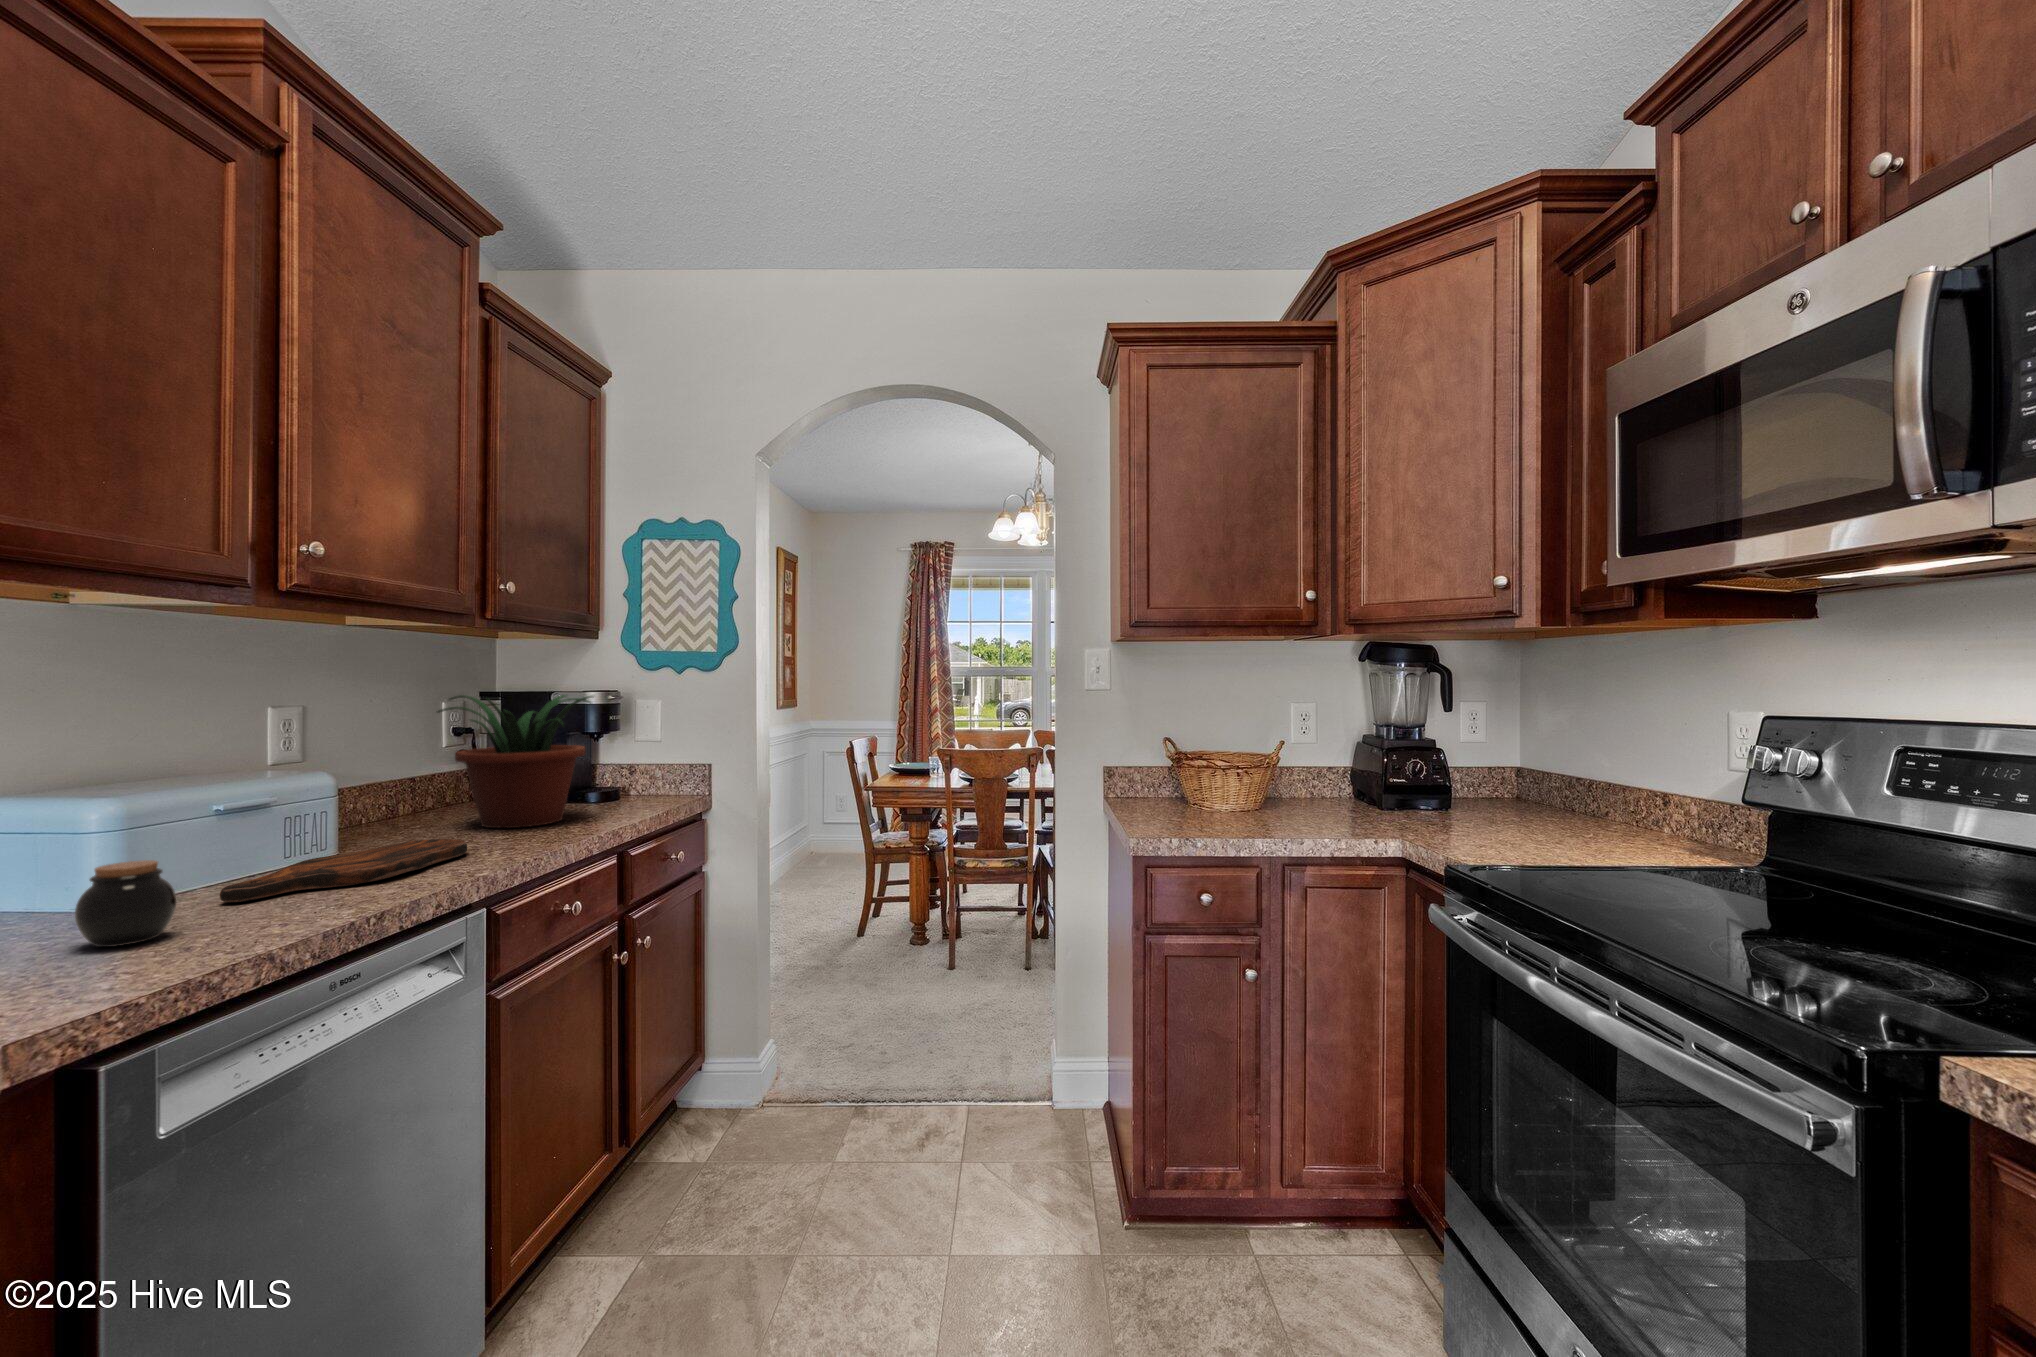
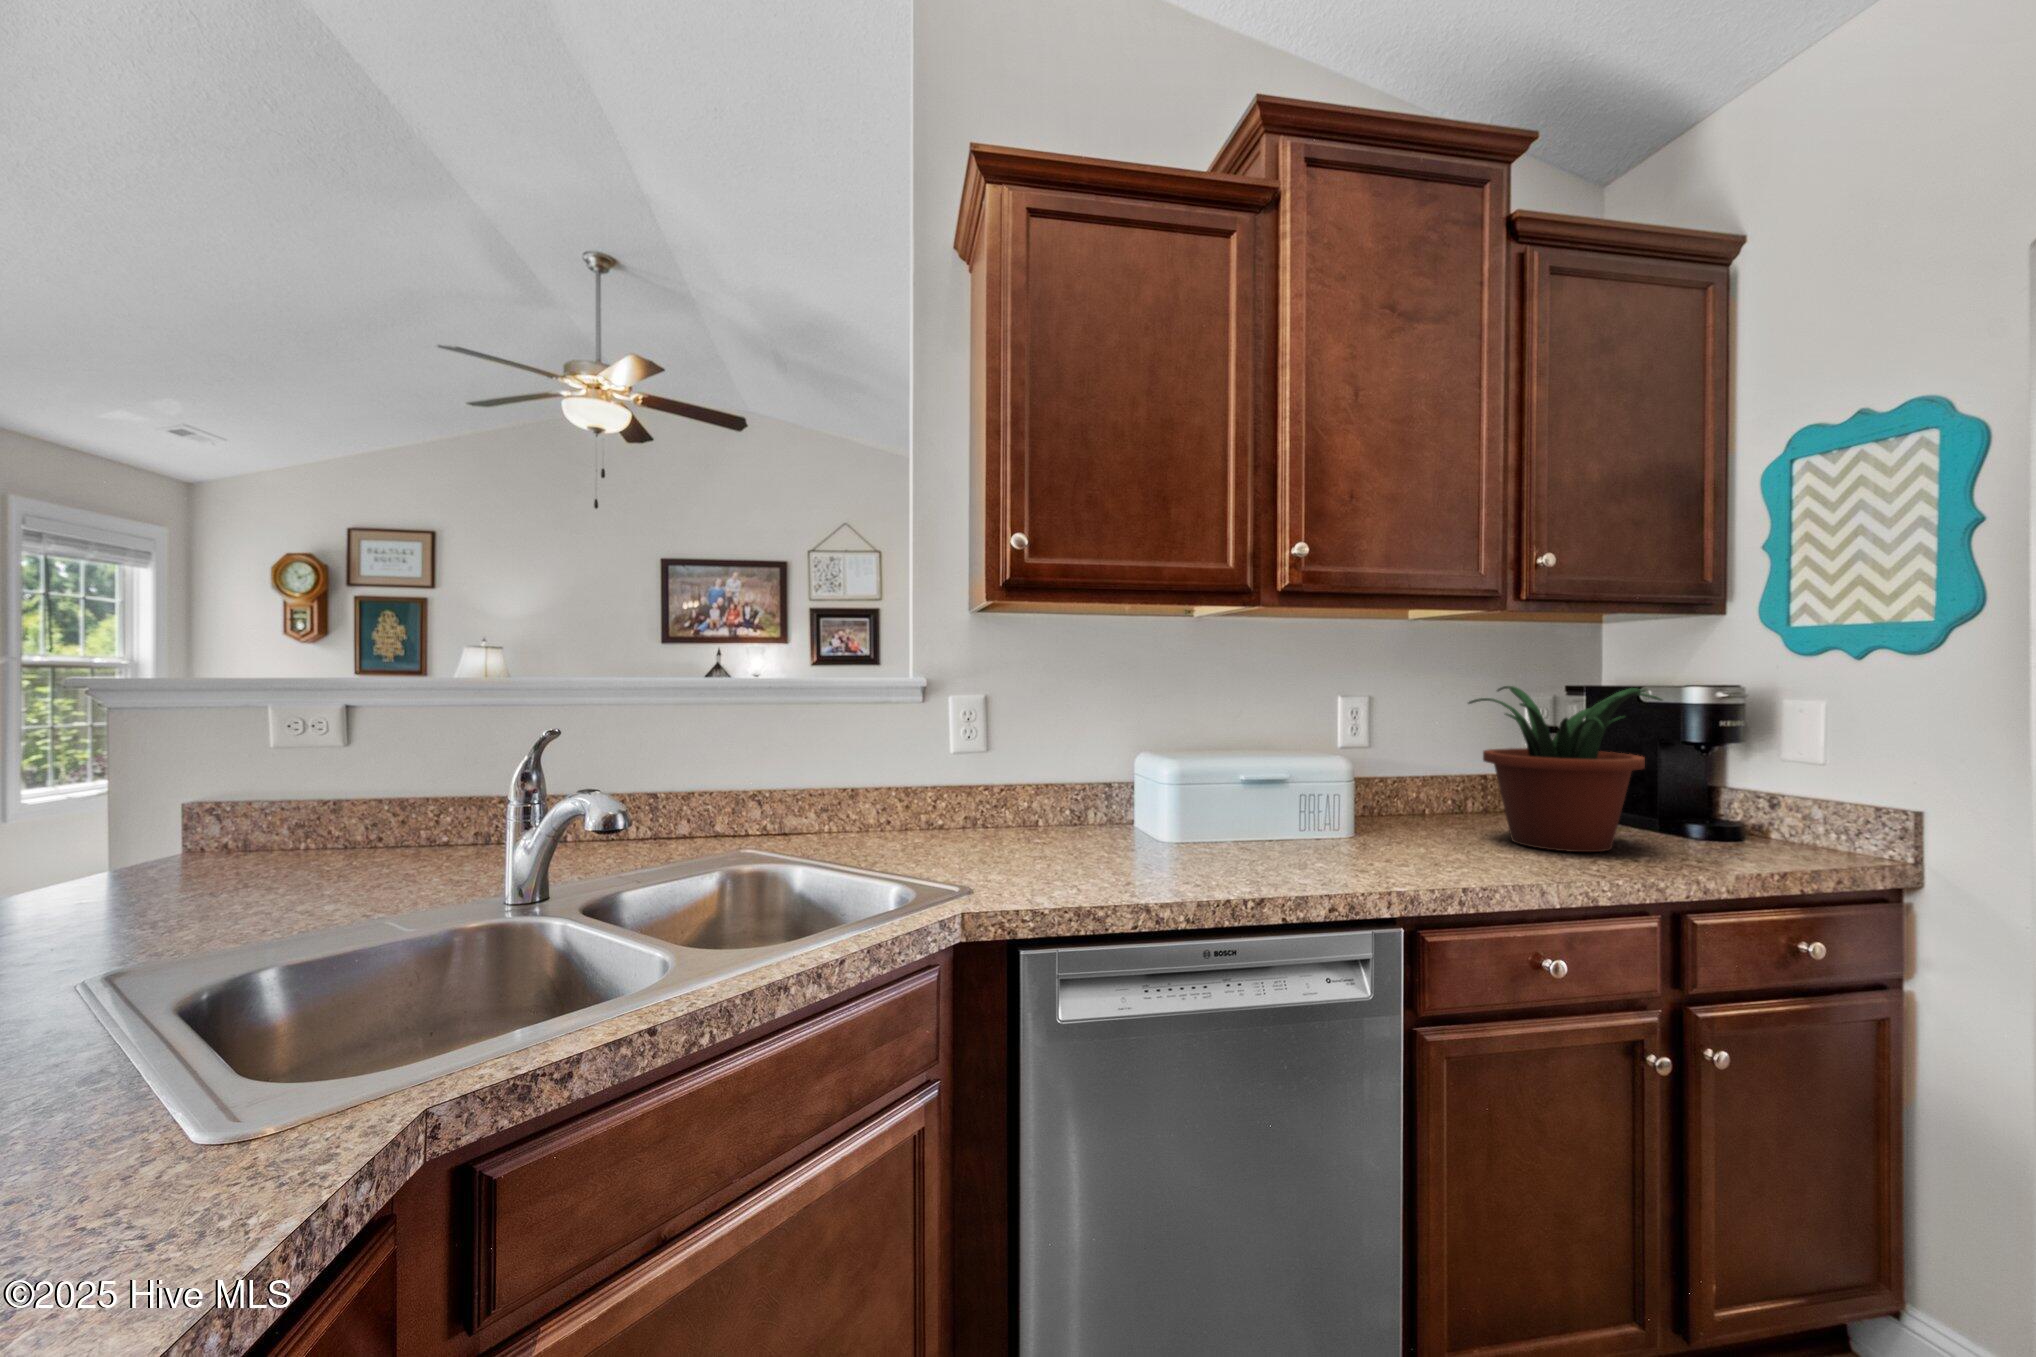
cutting board: present [220,839,467,903] -> none [1204,835,1437,868]
jar: present [75,860,176,947] -> none [1089,805,1145,870]

